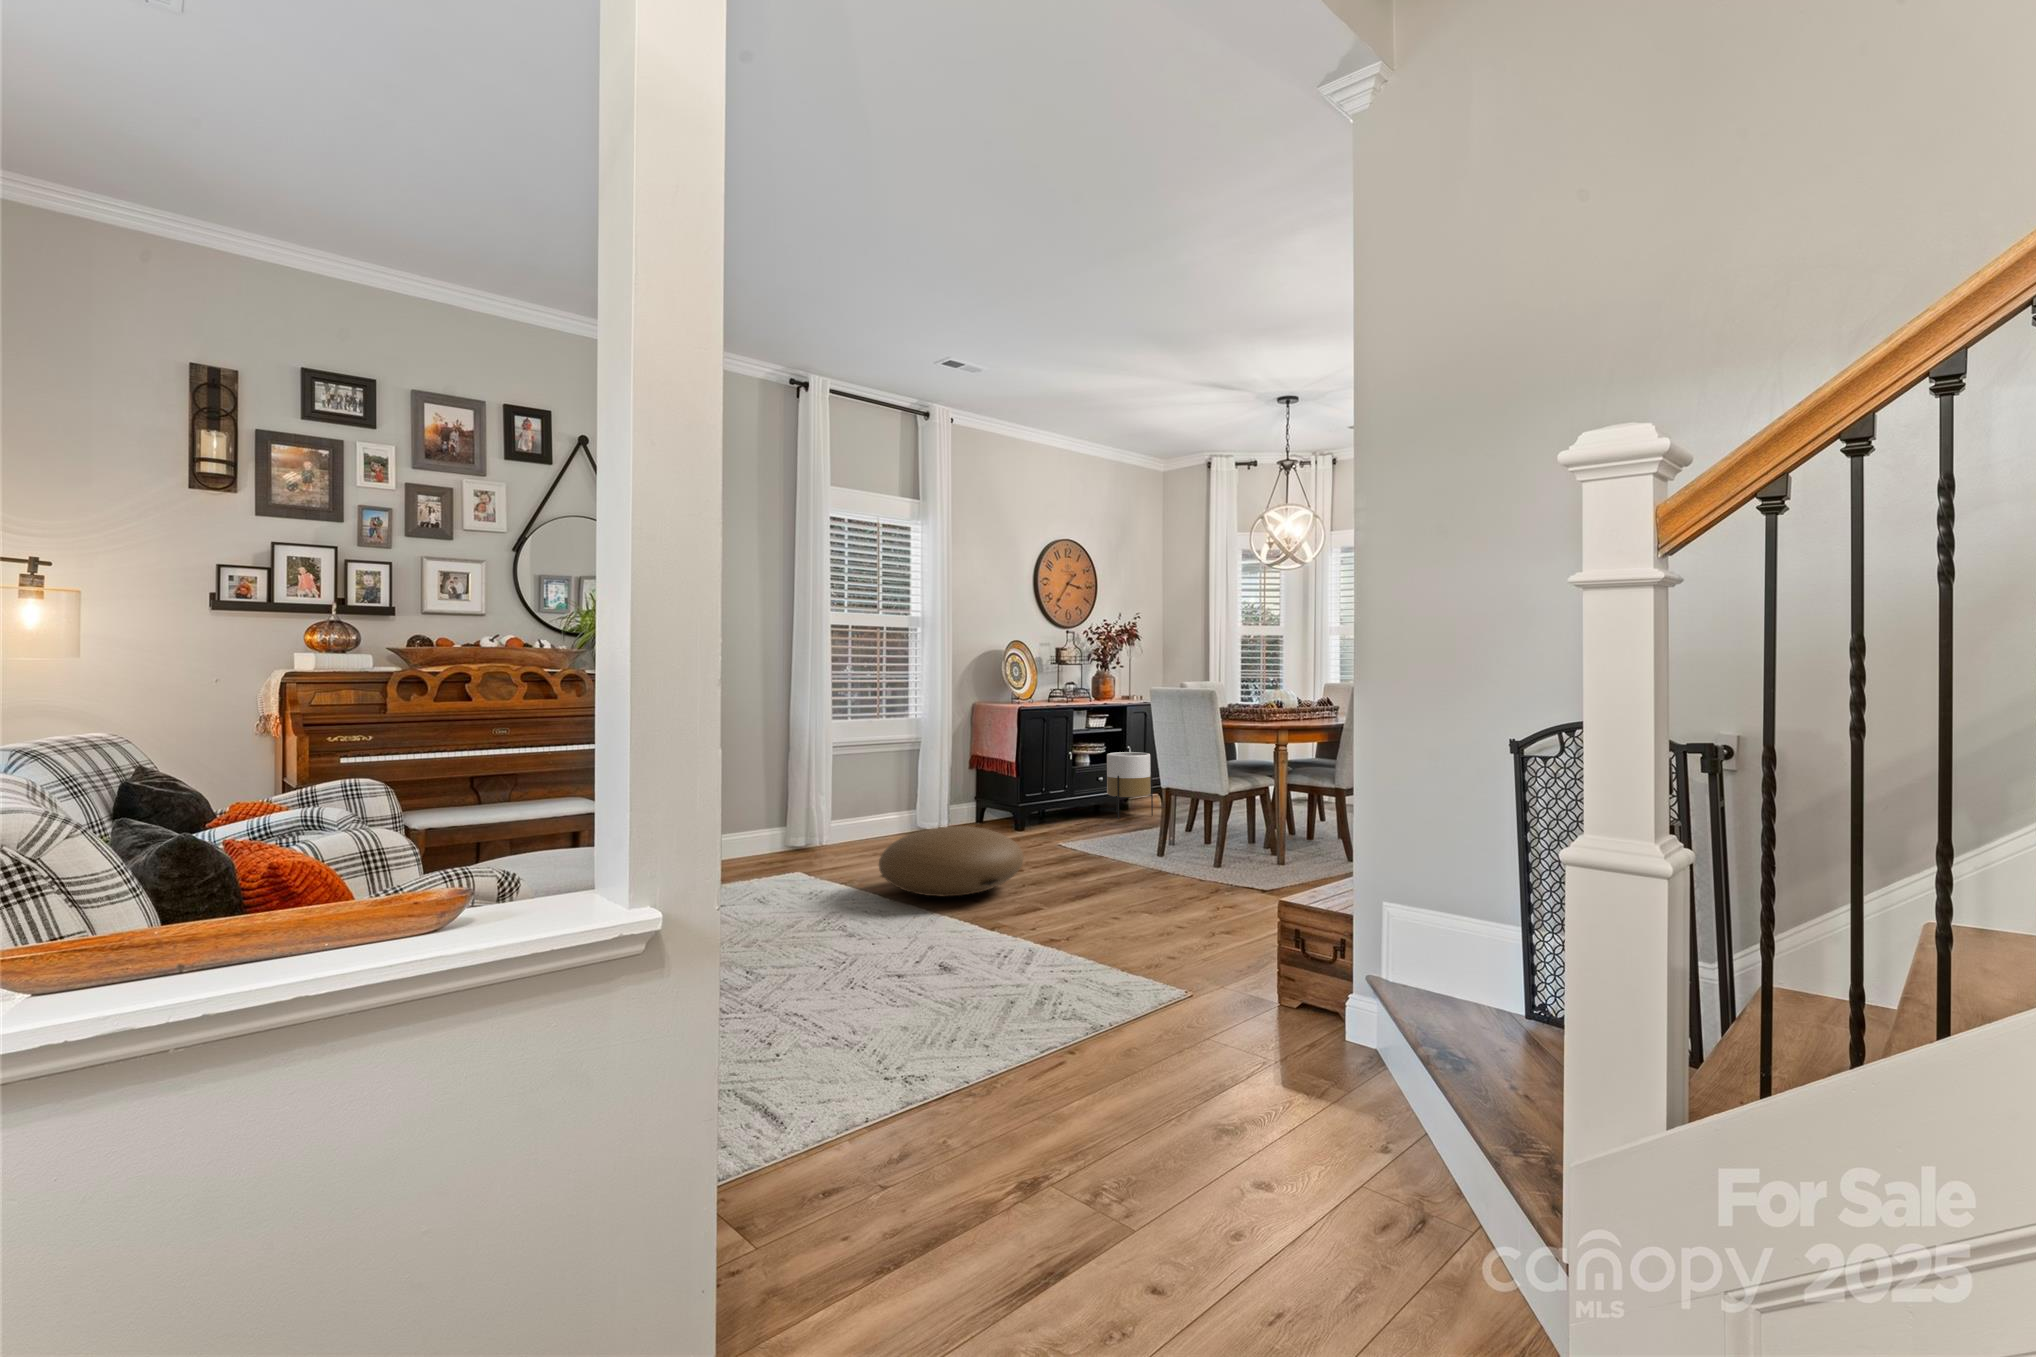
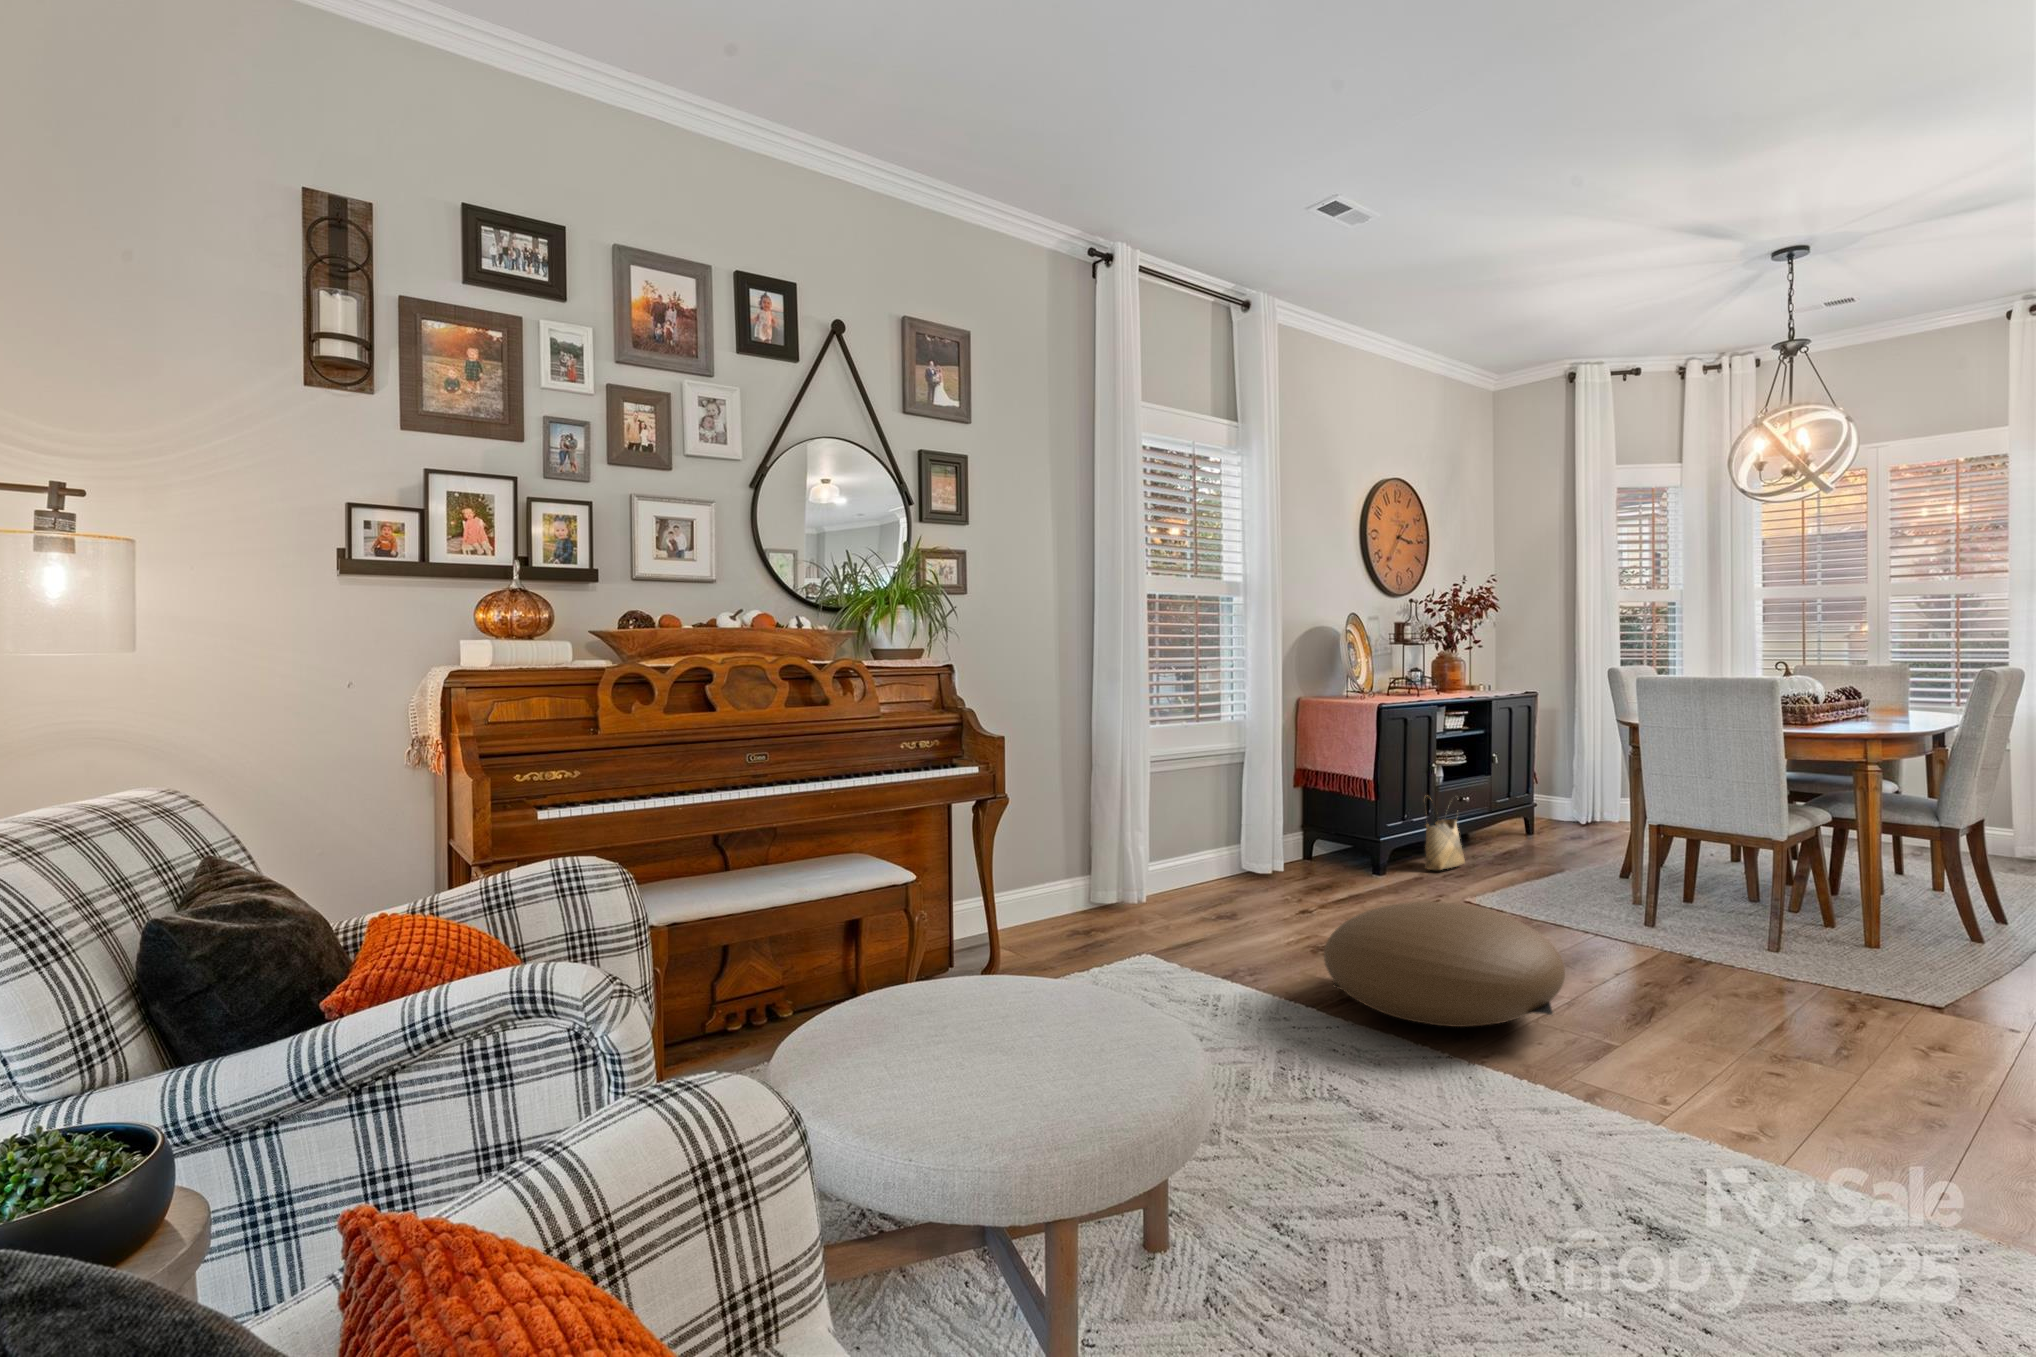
planter: present [1107,752,1153,819] -> none [1481,767,1550,861]
woven basket: none [1052,771,1083,824] -> present [1425,813,1465,870]

